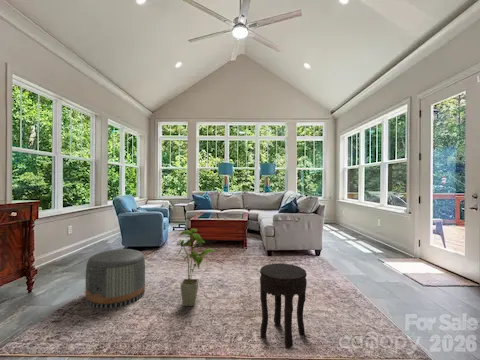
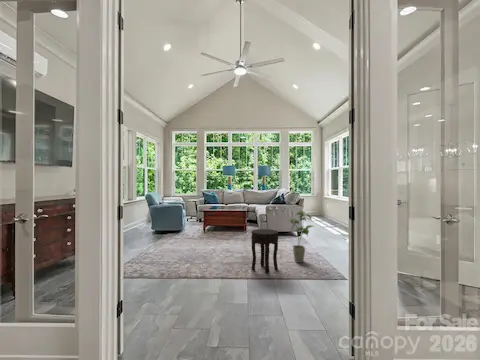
house plant: present [177,228,214,306] -> present [290,211,313,262]
pouf: present [85,249,145,308] -> none [141,225,178,260]

